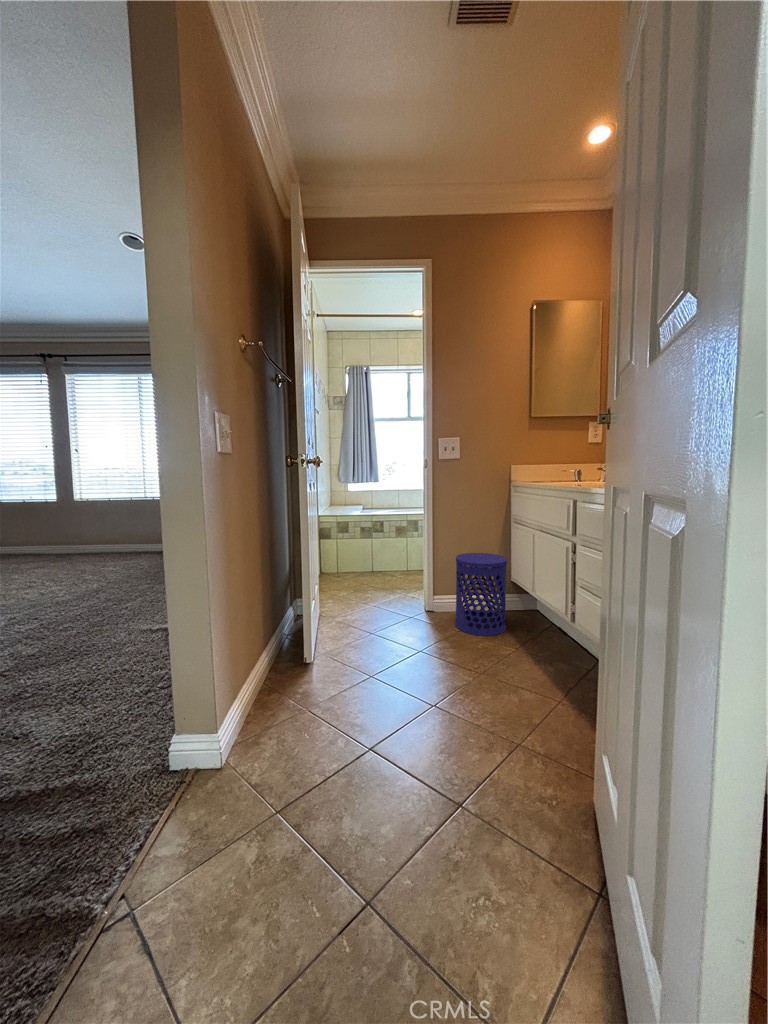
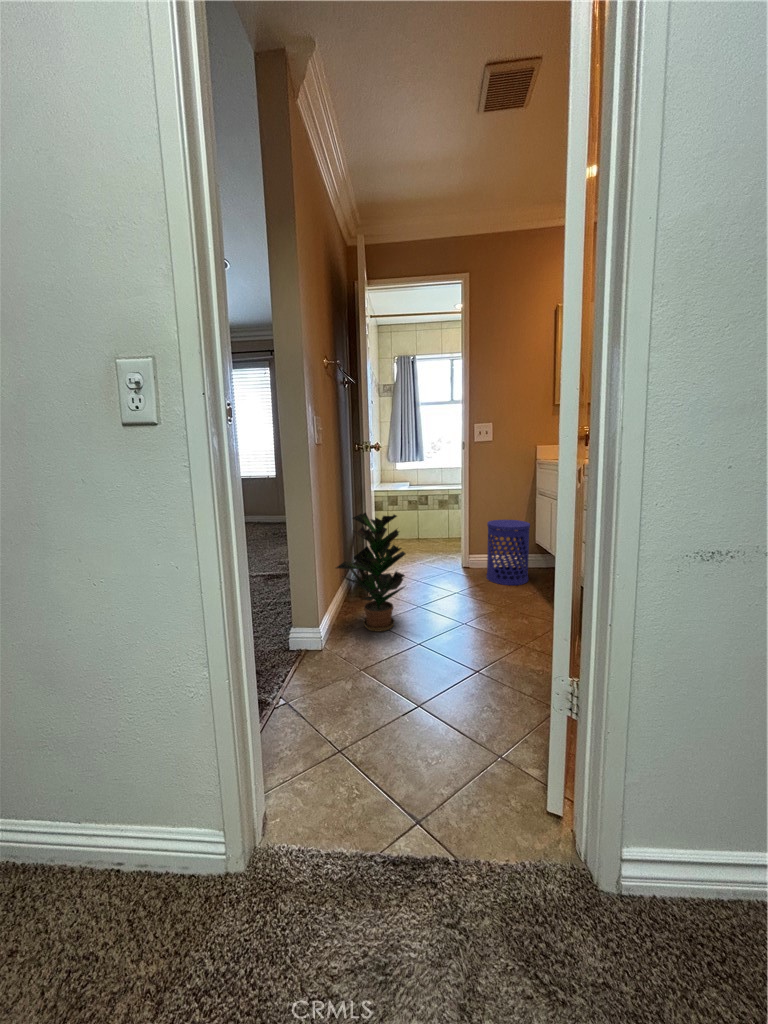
potted plant: none [250,551,354,724] -> present [336,513,405,632]

